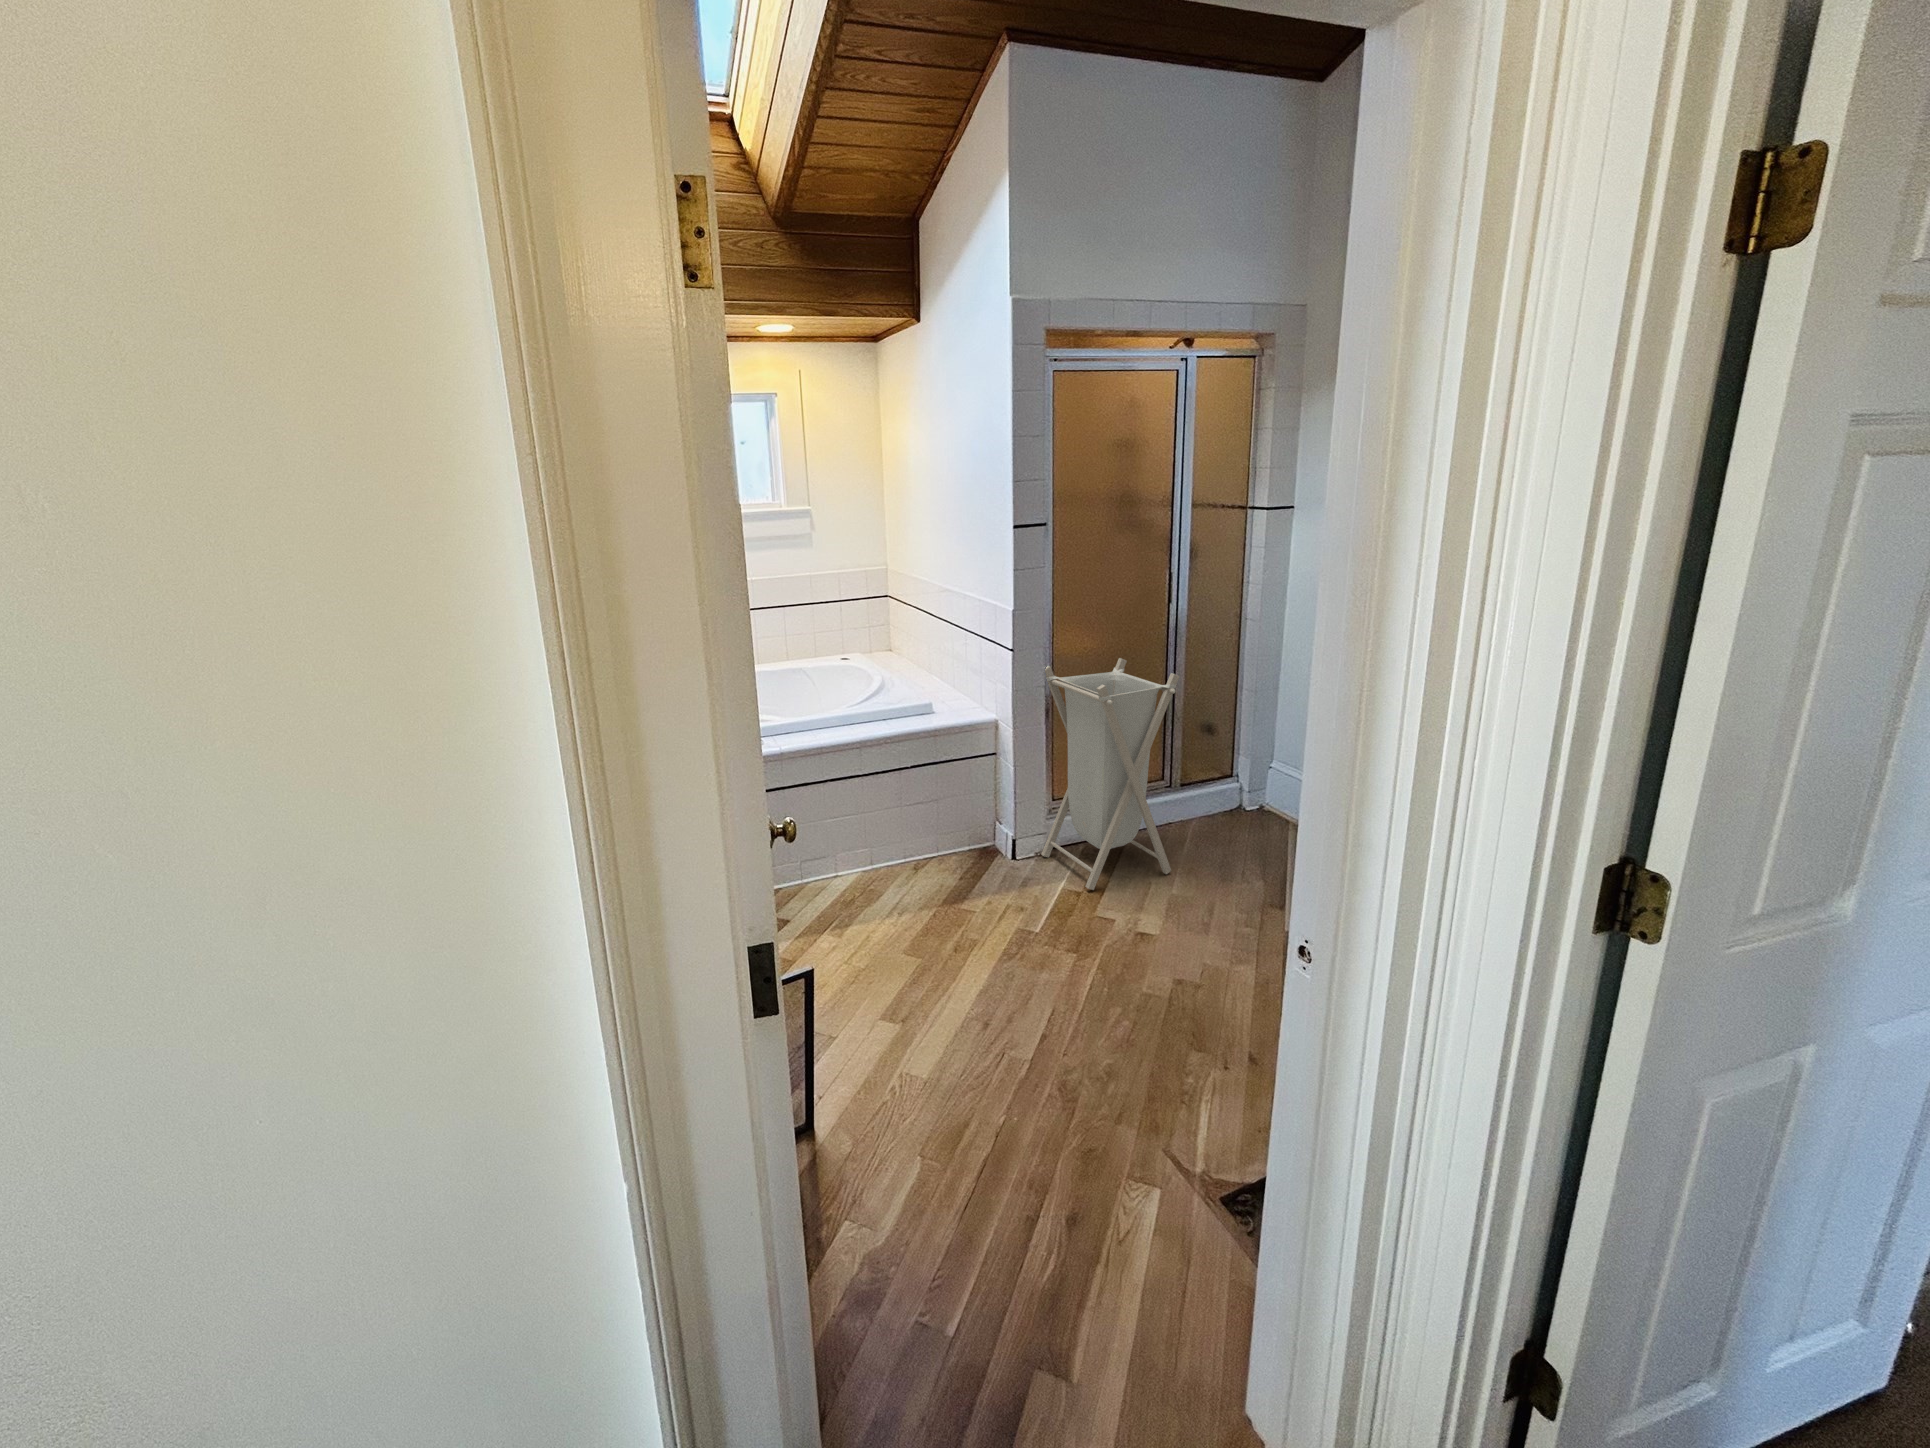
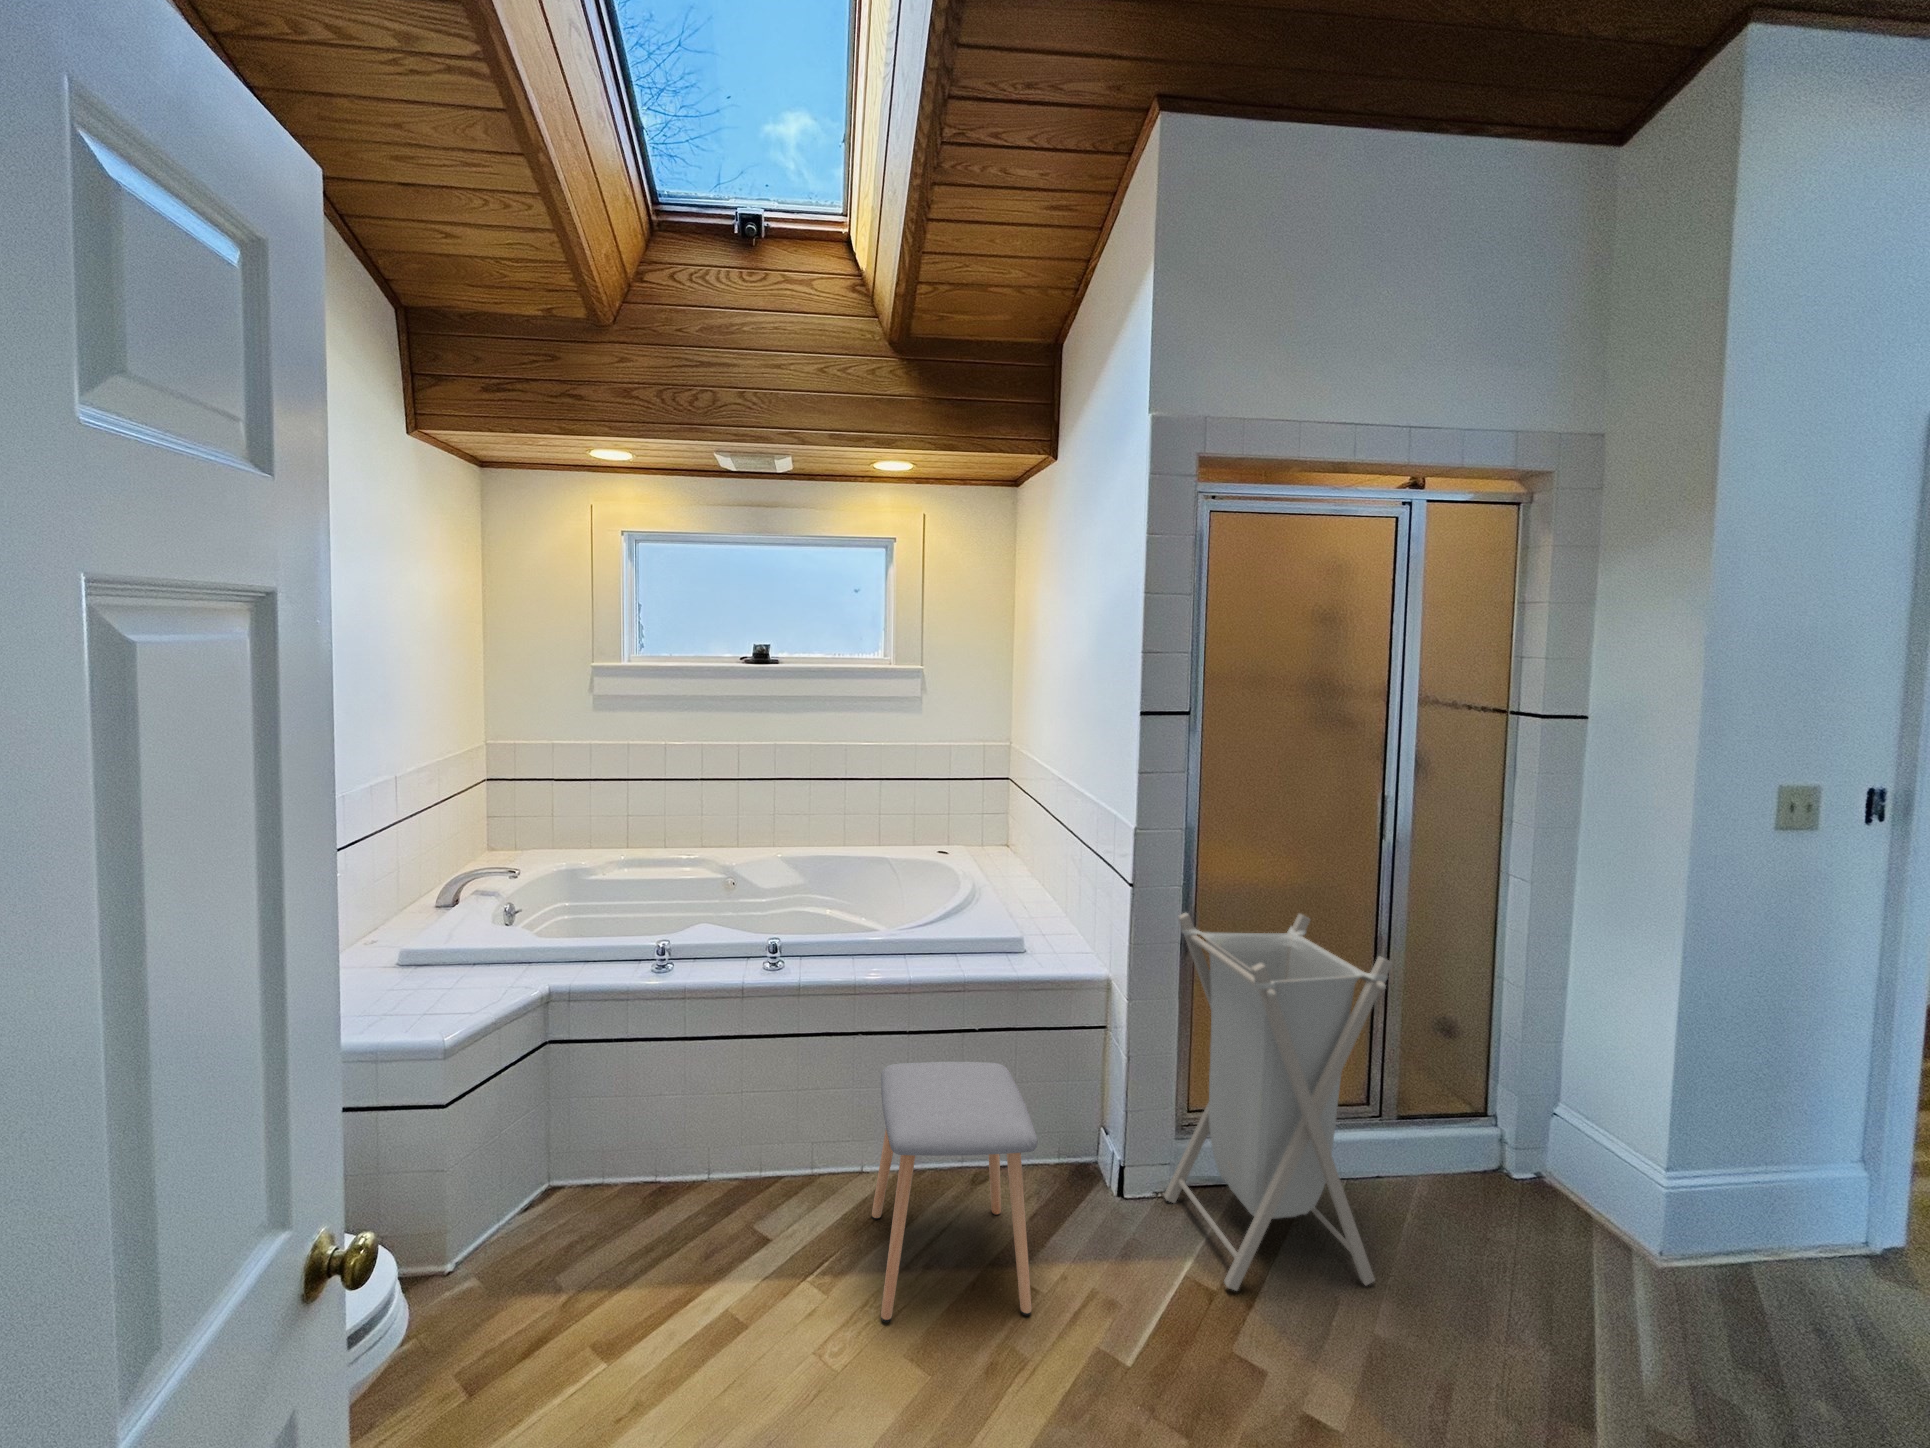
stool: none [854,782,974,942] -> present [872,1062,1038,1322]

